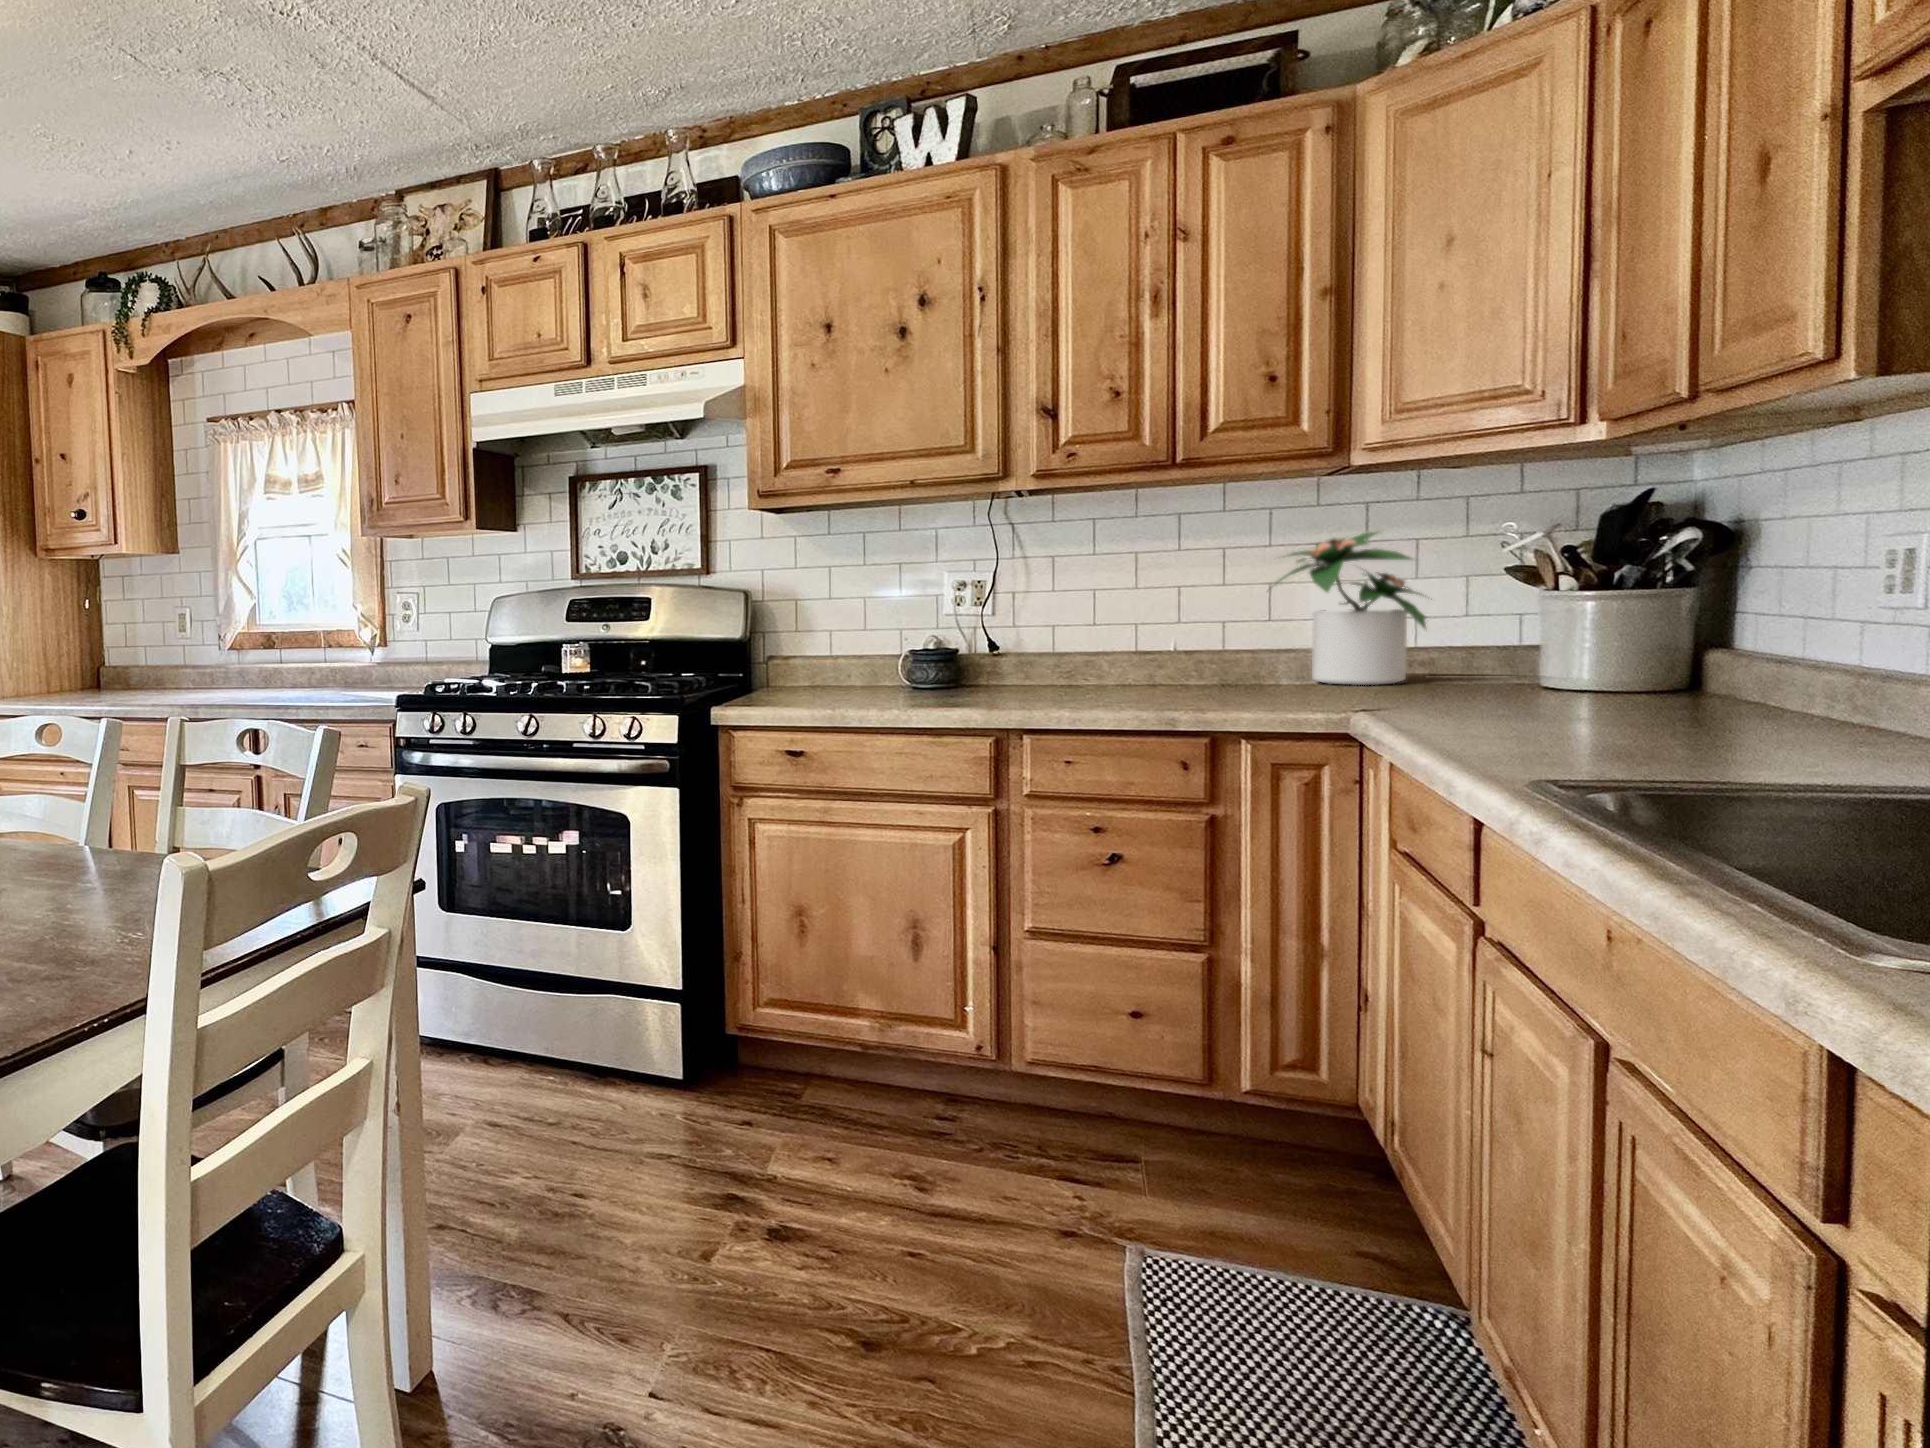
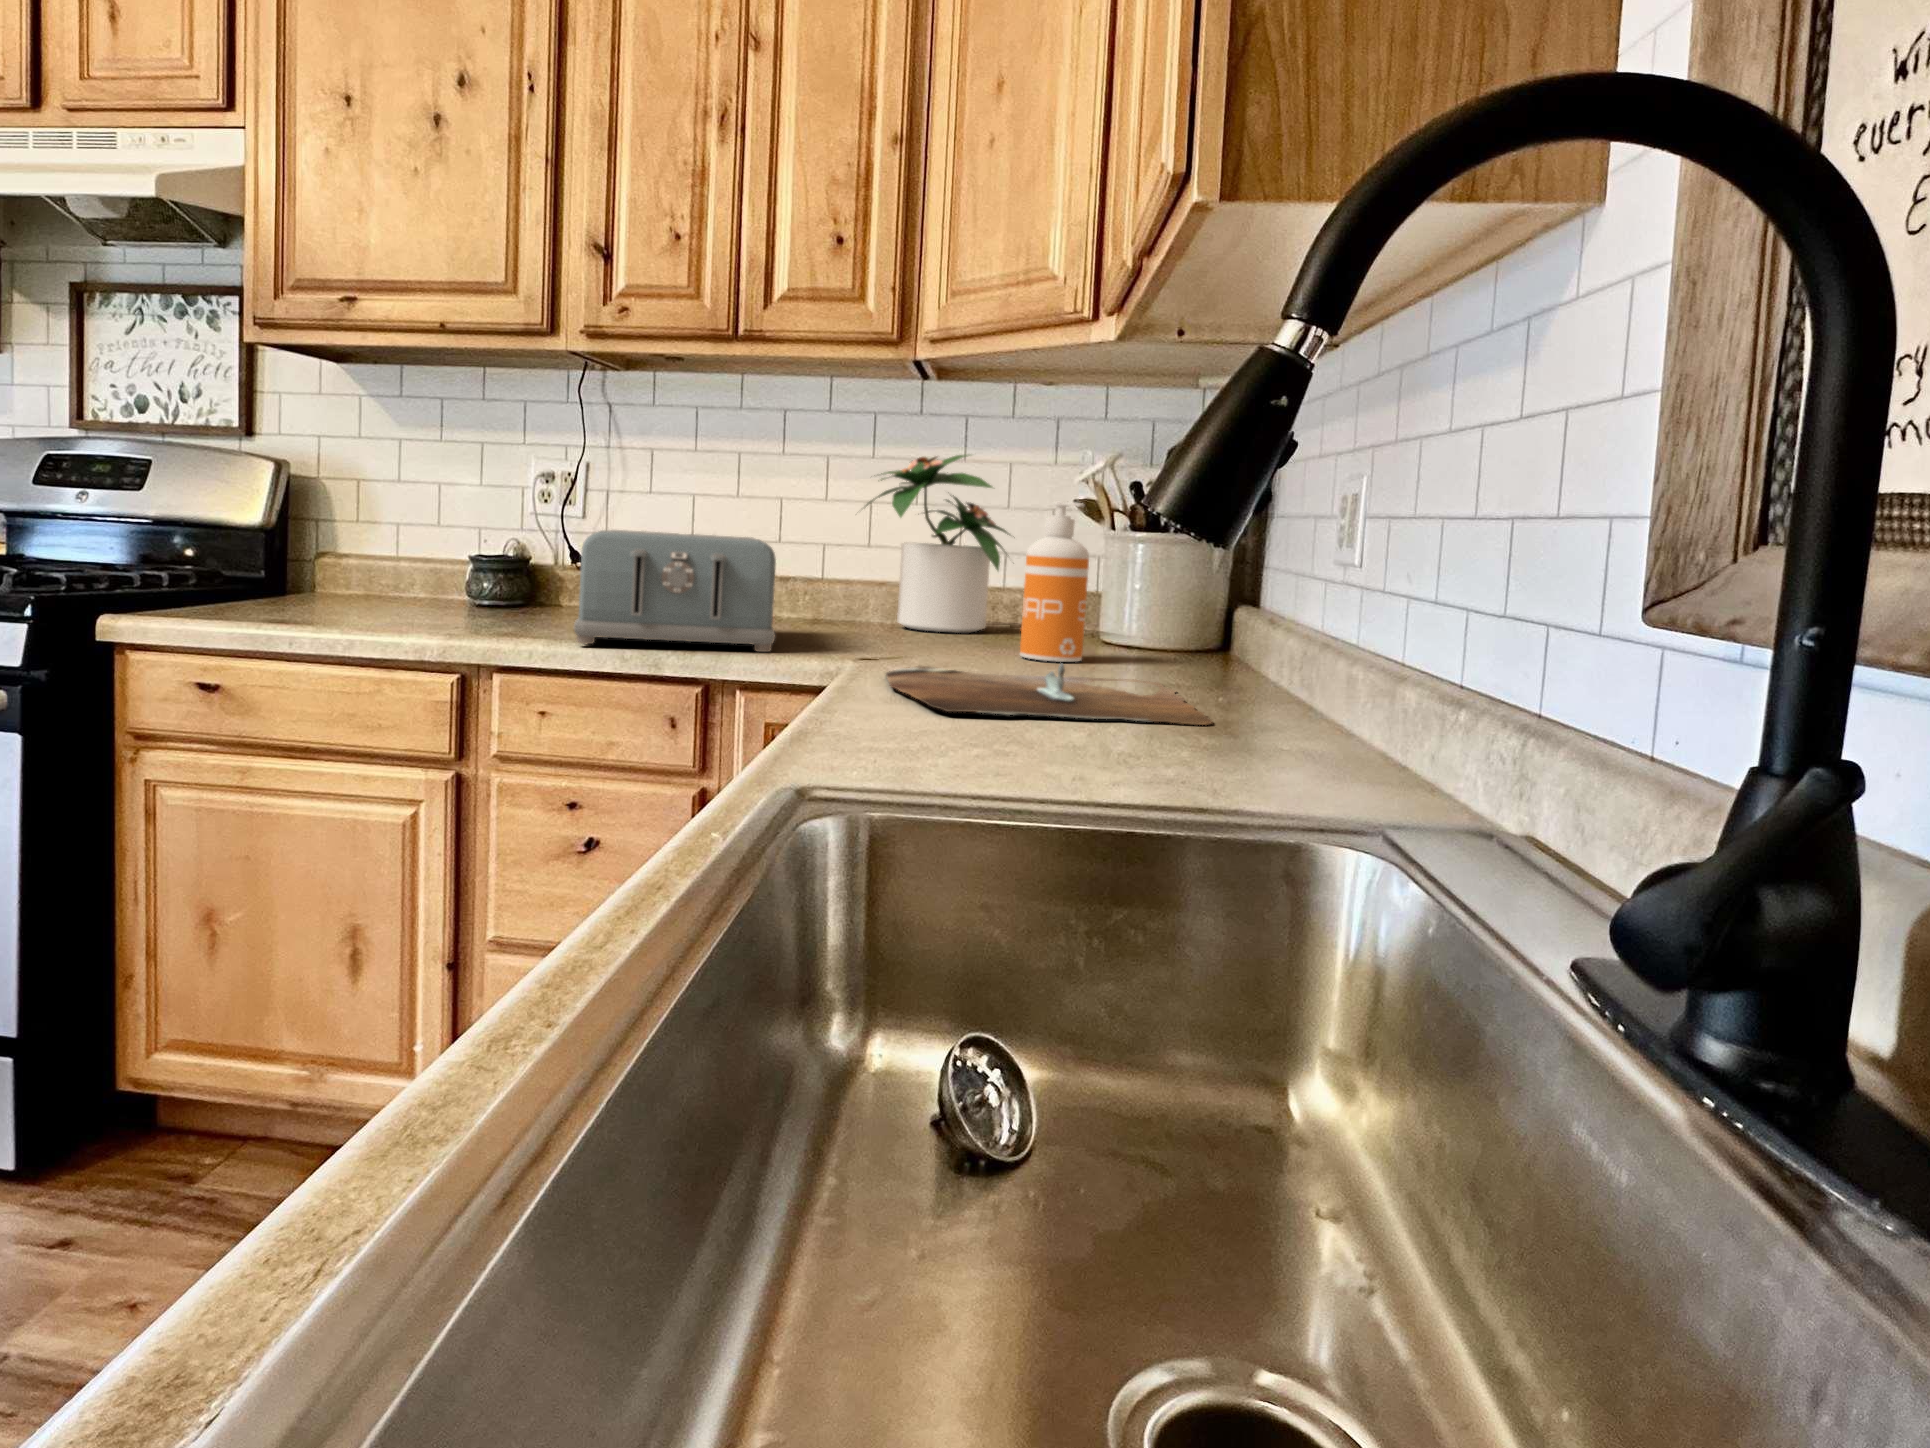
soap dispenser: none [1490,571,1561,702] -> present [1020,501,1089,662]
toaster: none [1064,620,1267,709] -> present [574,530,776,652]
cutting board: none [1408,700,1768,737] -> present [886,663,1212,725]

